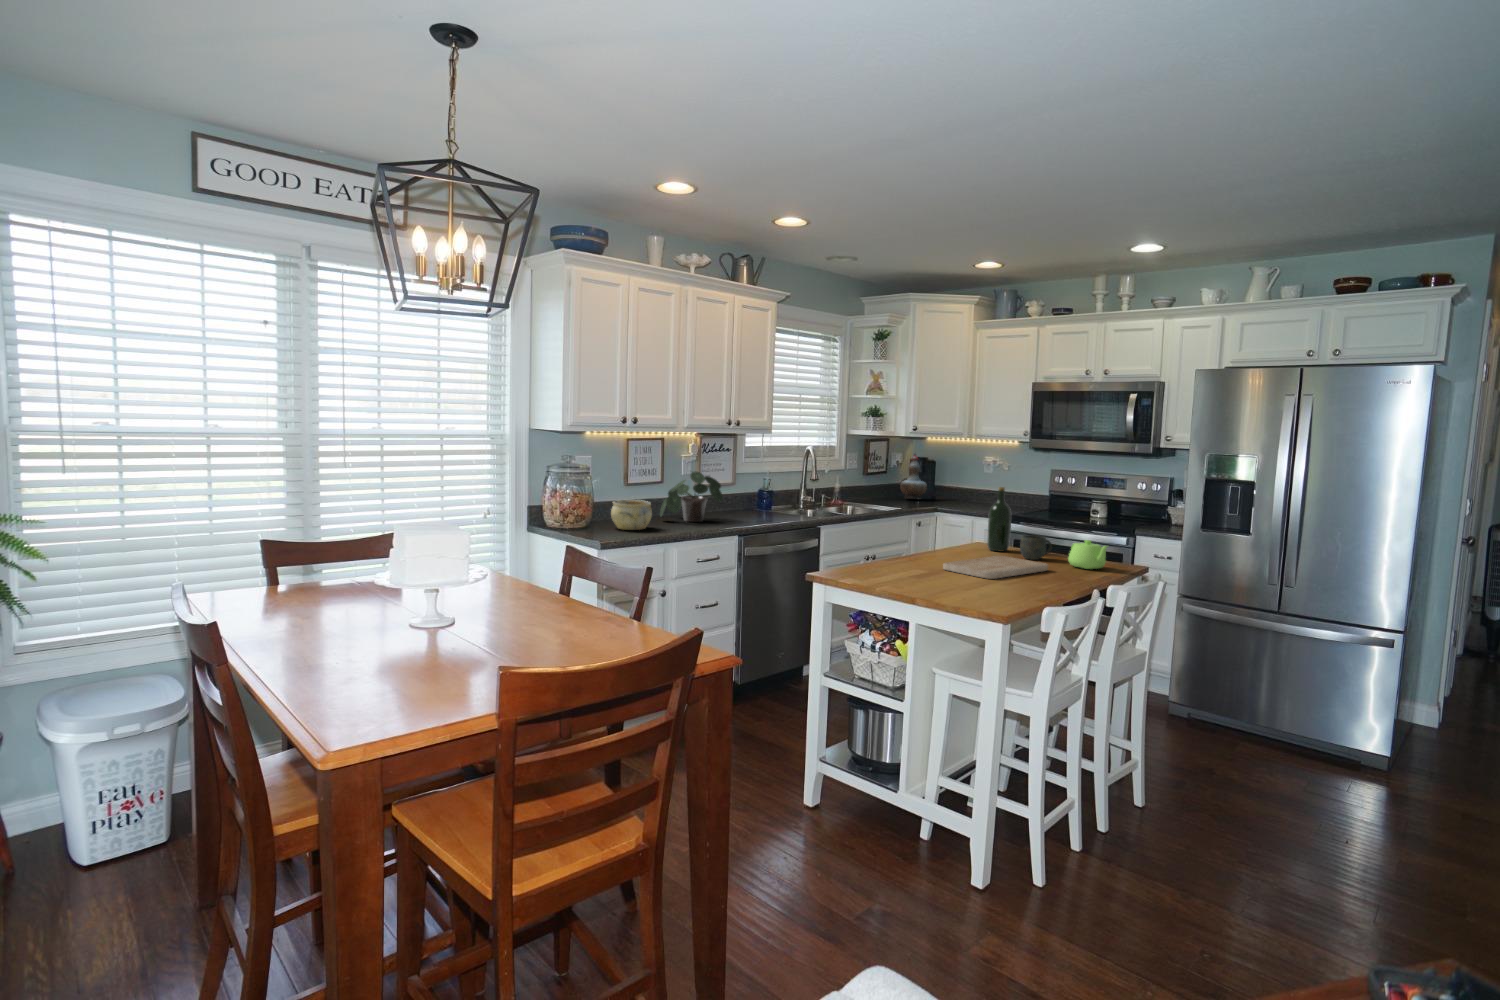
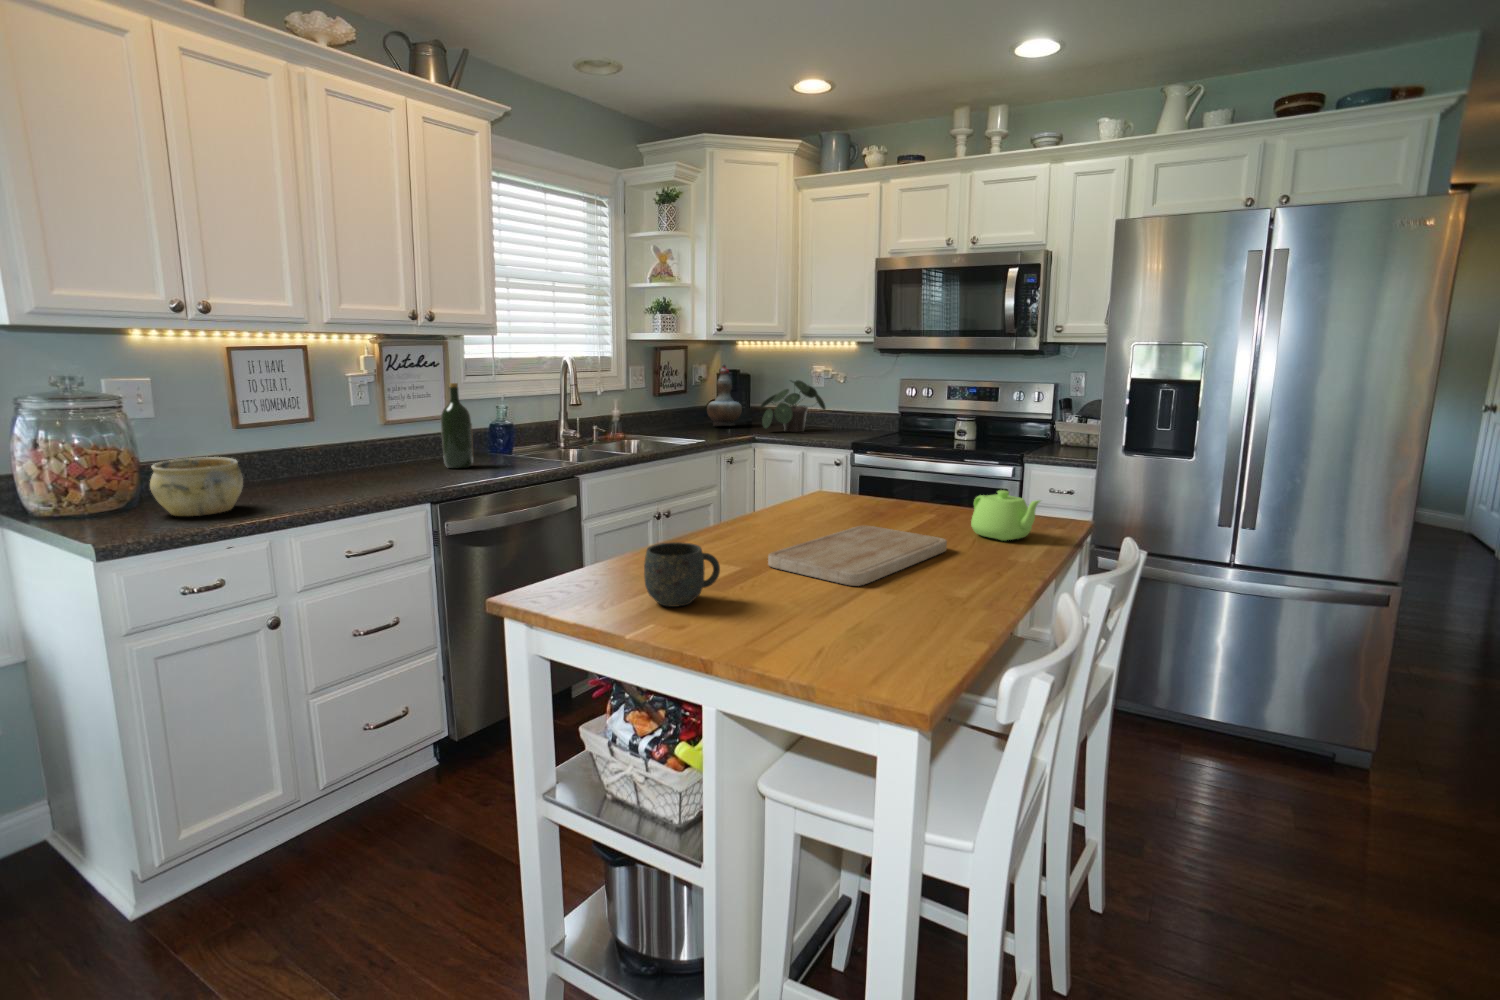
potted plant: present [660,472,723,522] -> present [761,380,826,432]
wine bottle: present [987,487,1011,552] -> present [441,383,473,468]
mug: present [1020,535,1052,560] -> present [644,542,720,607]

